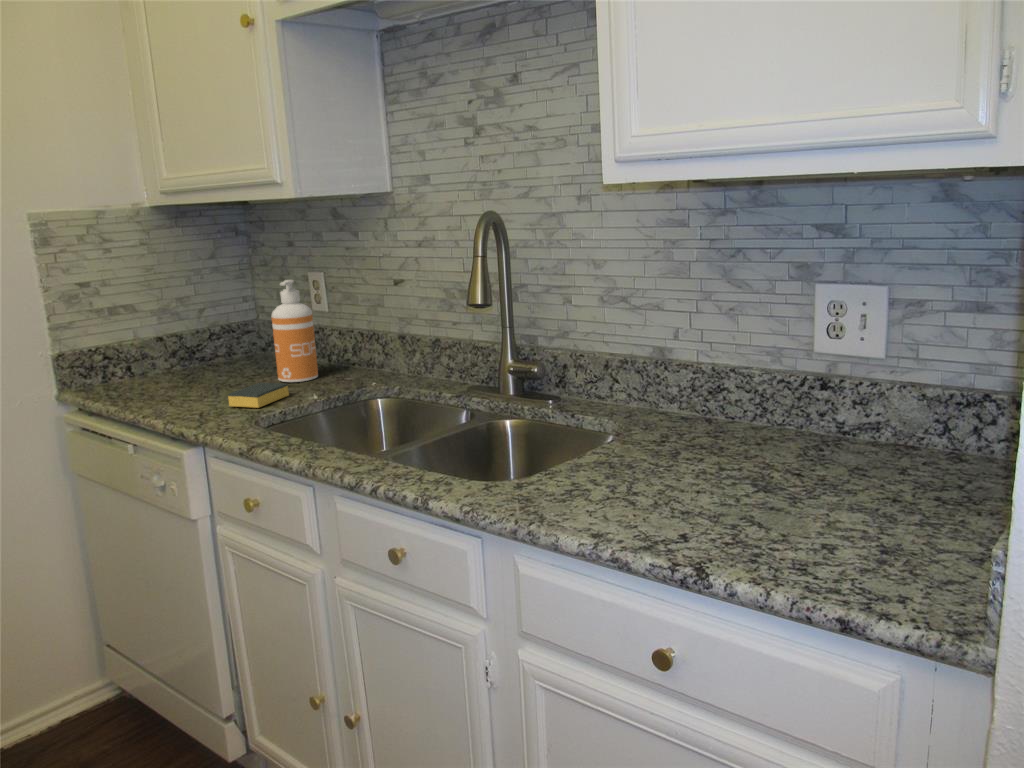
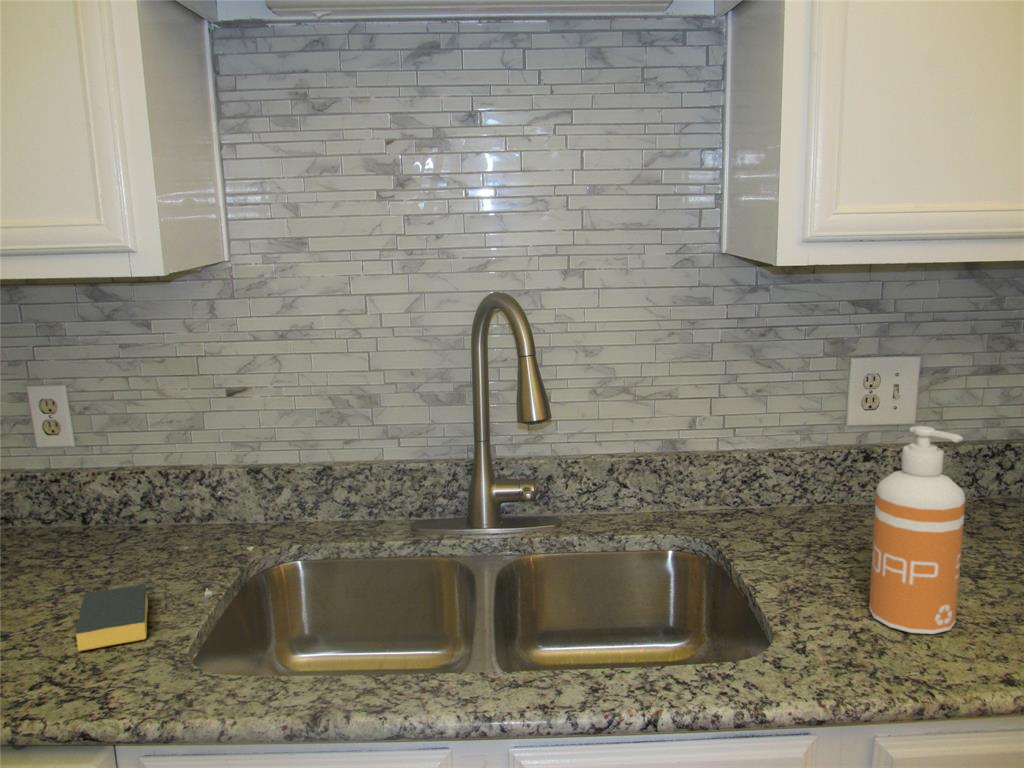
soap dispenser: present [272,280,318,382] -> present [869,426,965,634]

